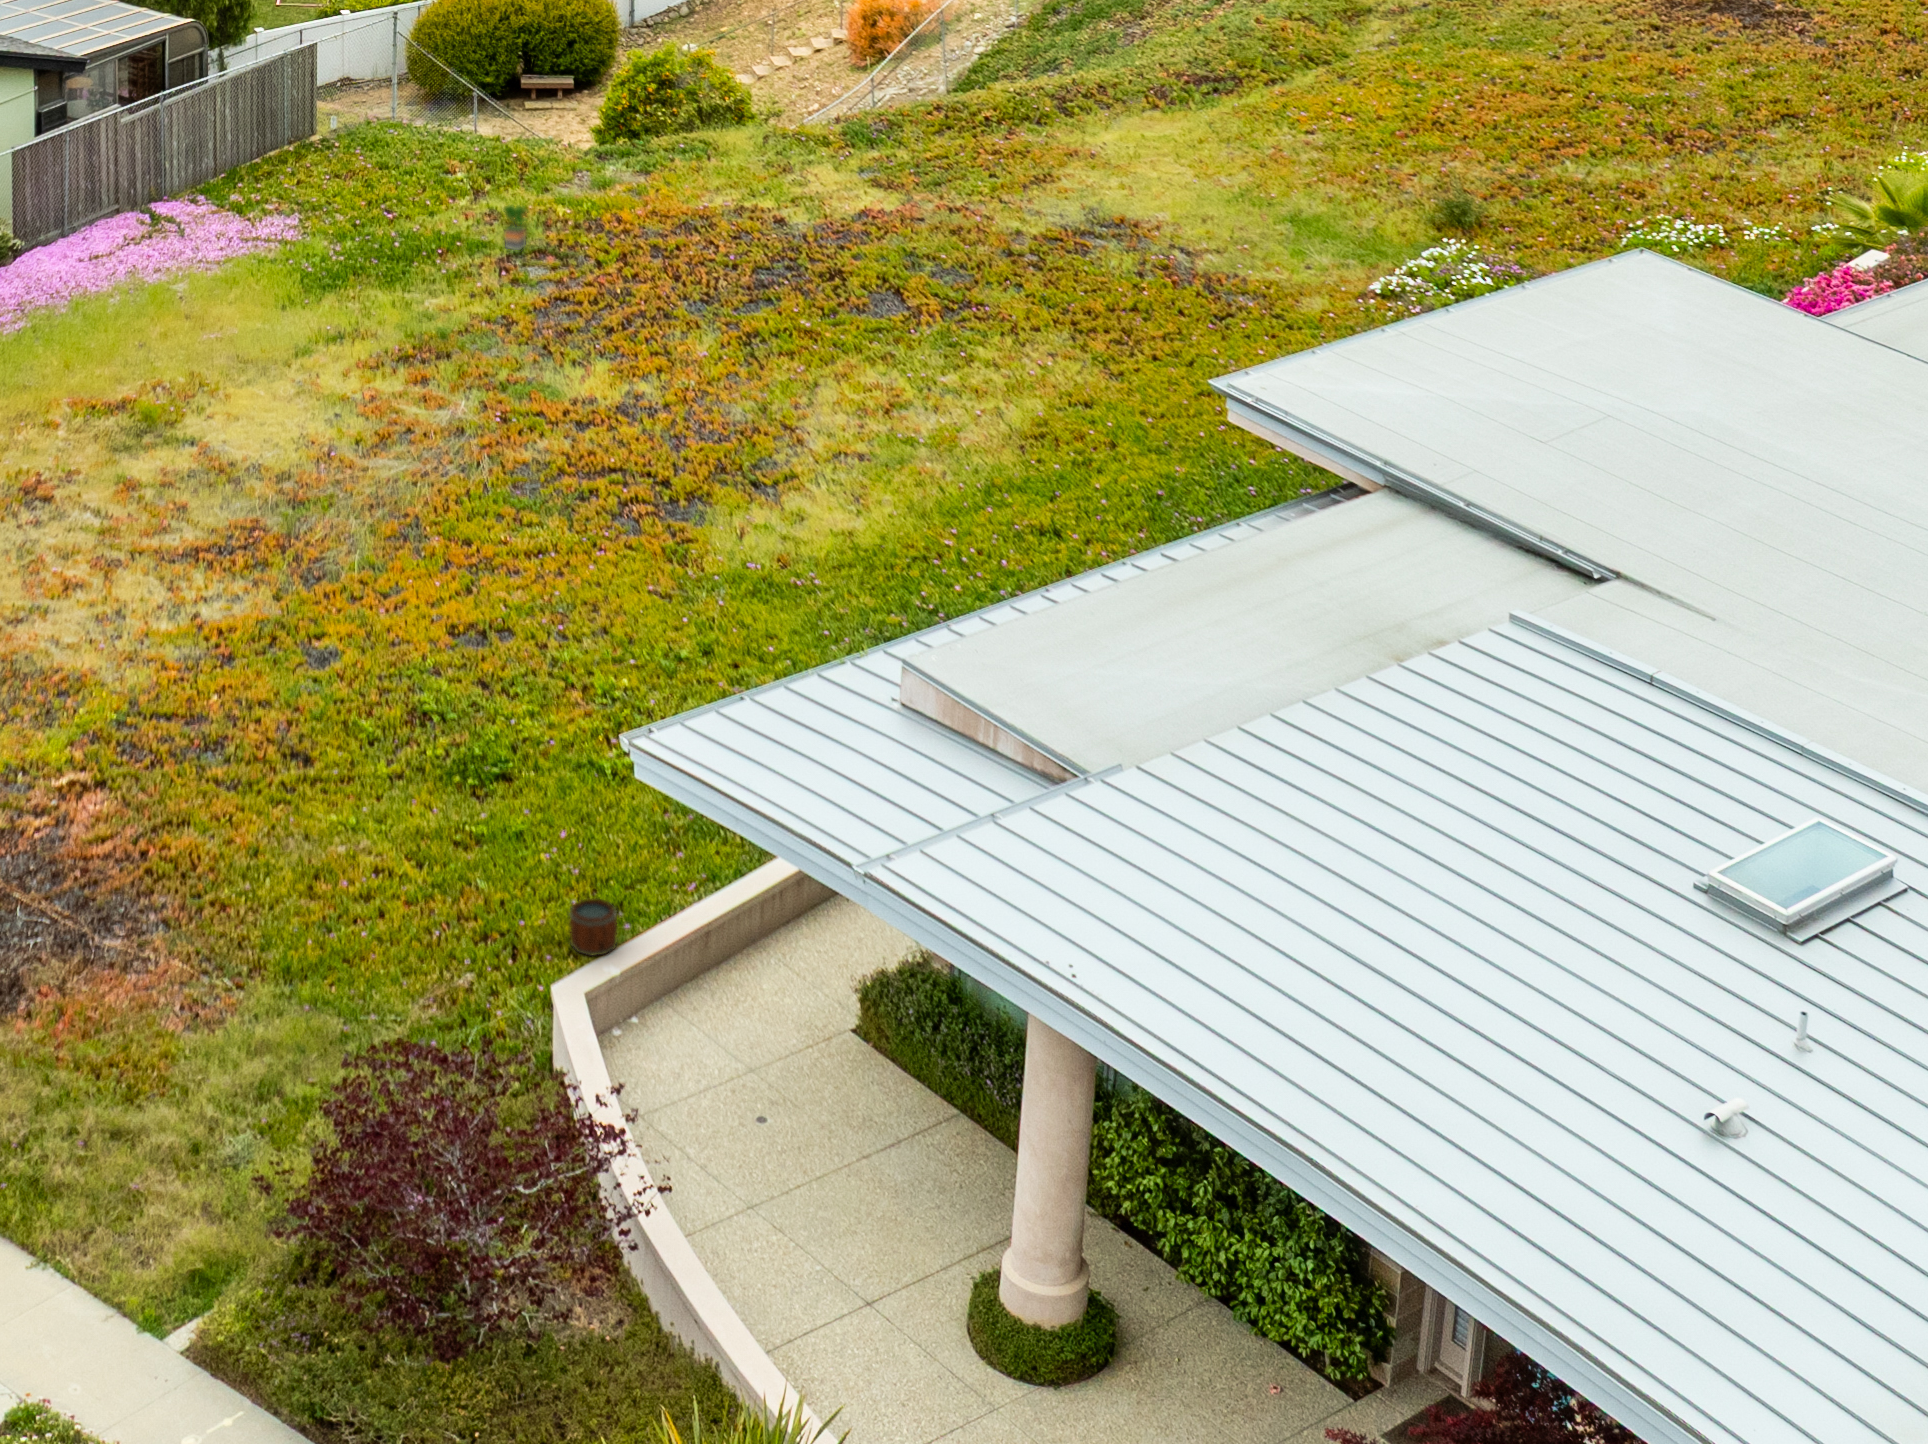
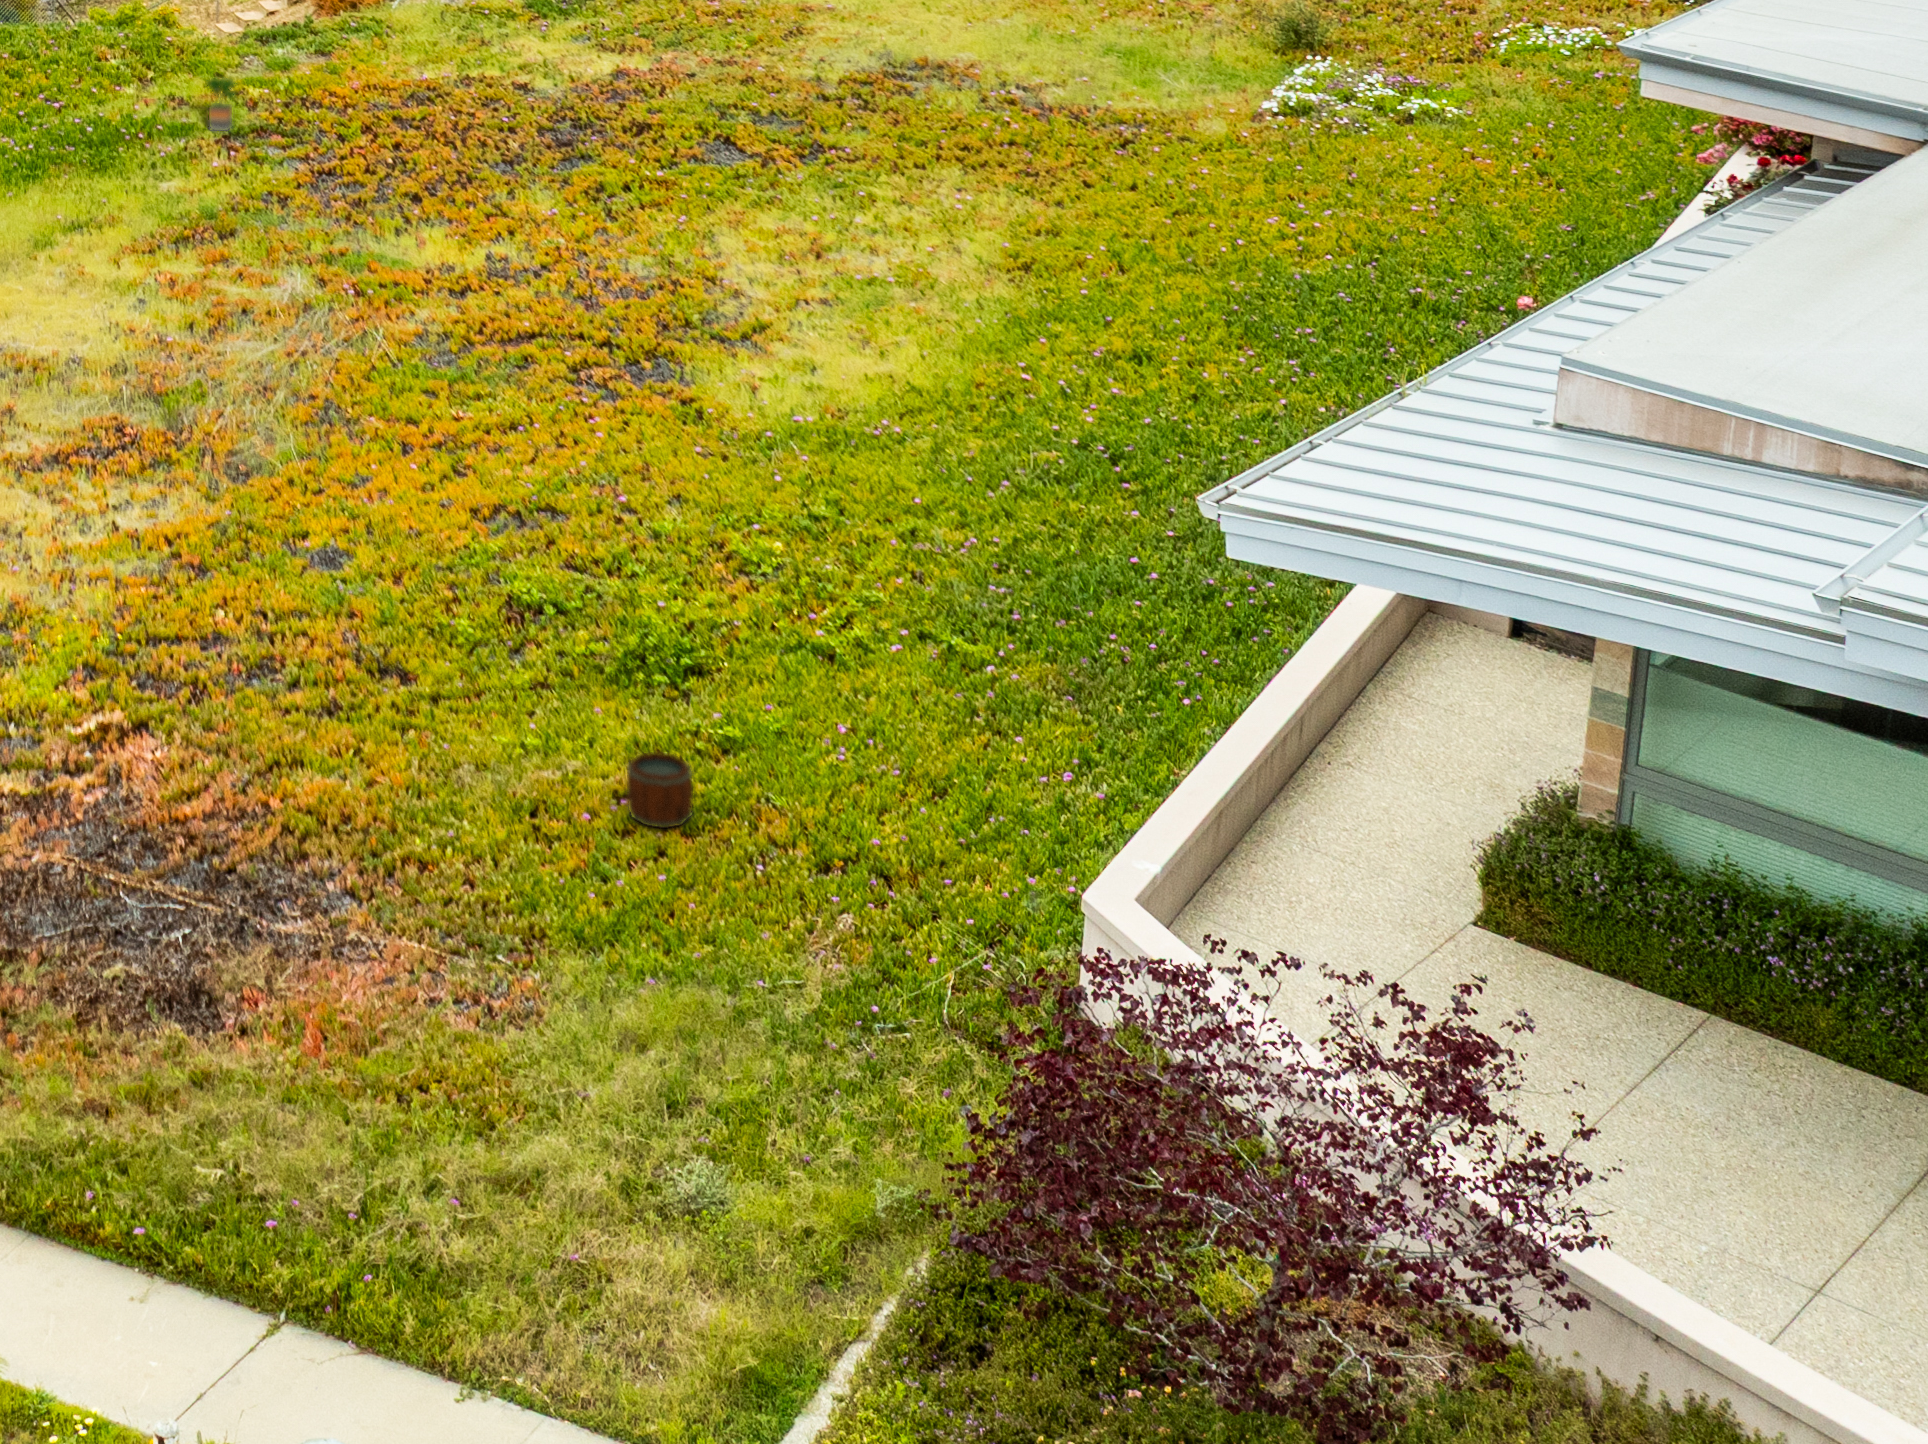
bucket: present [570,898,617,956] -> present [627,752,693,828]

